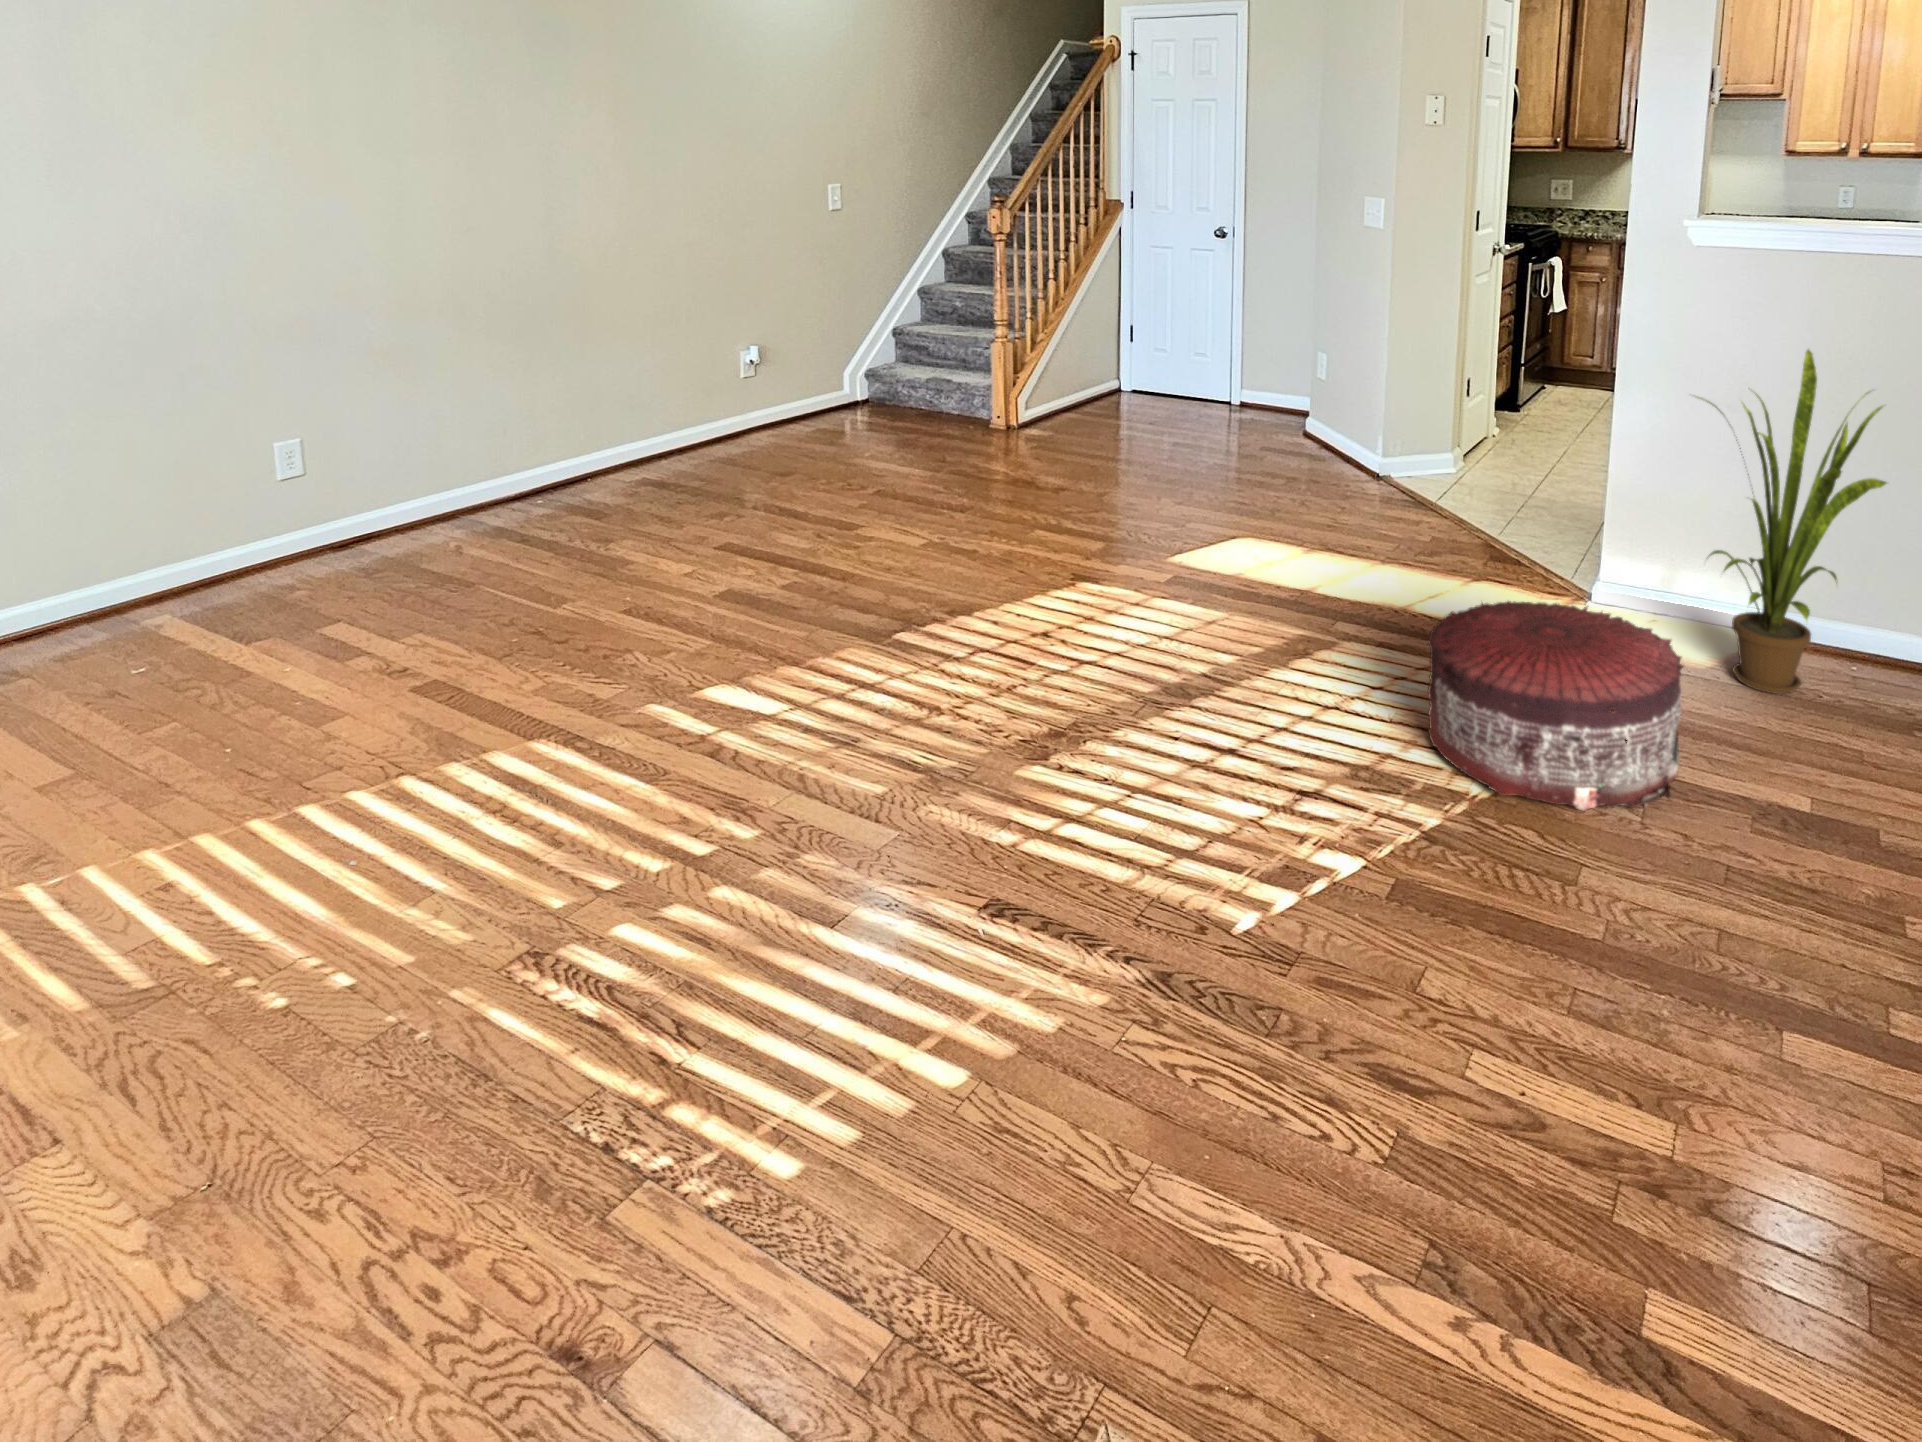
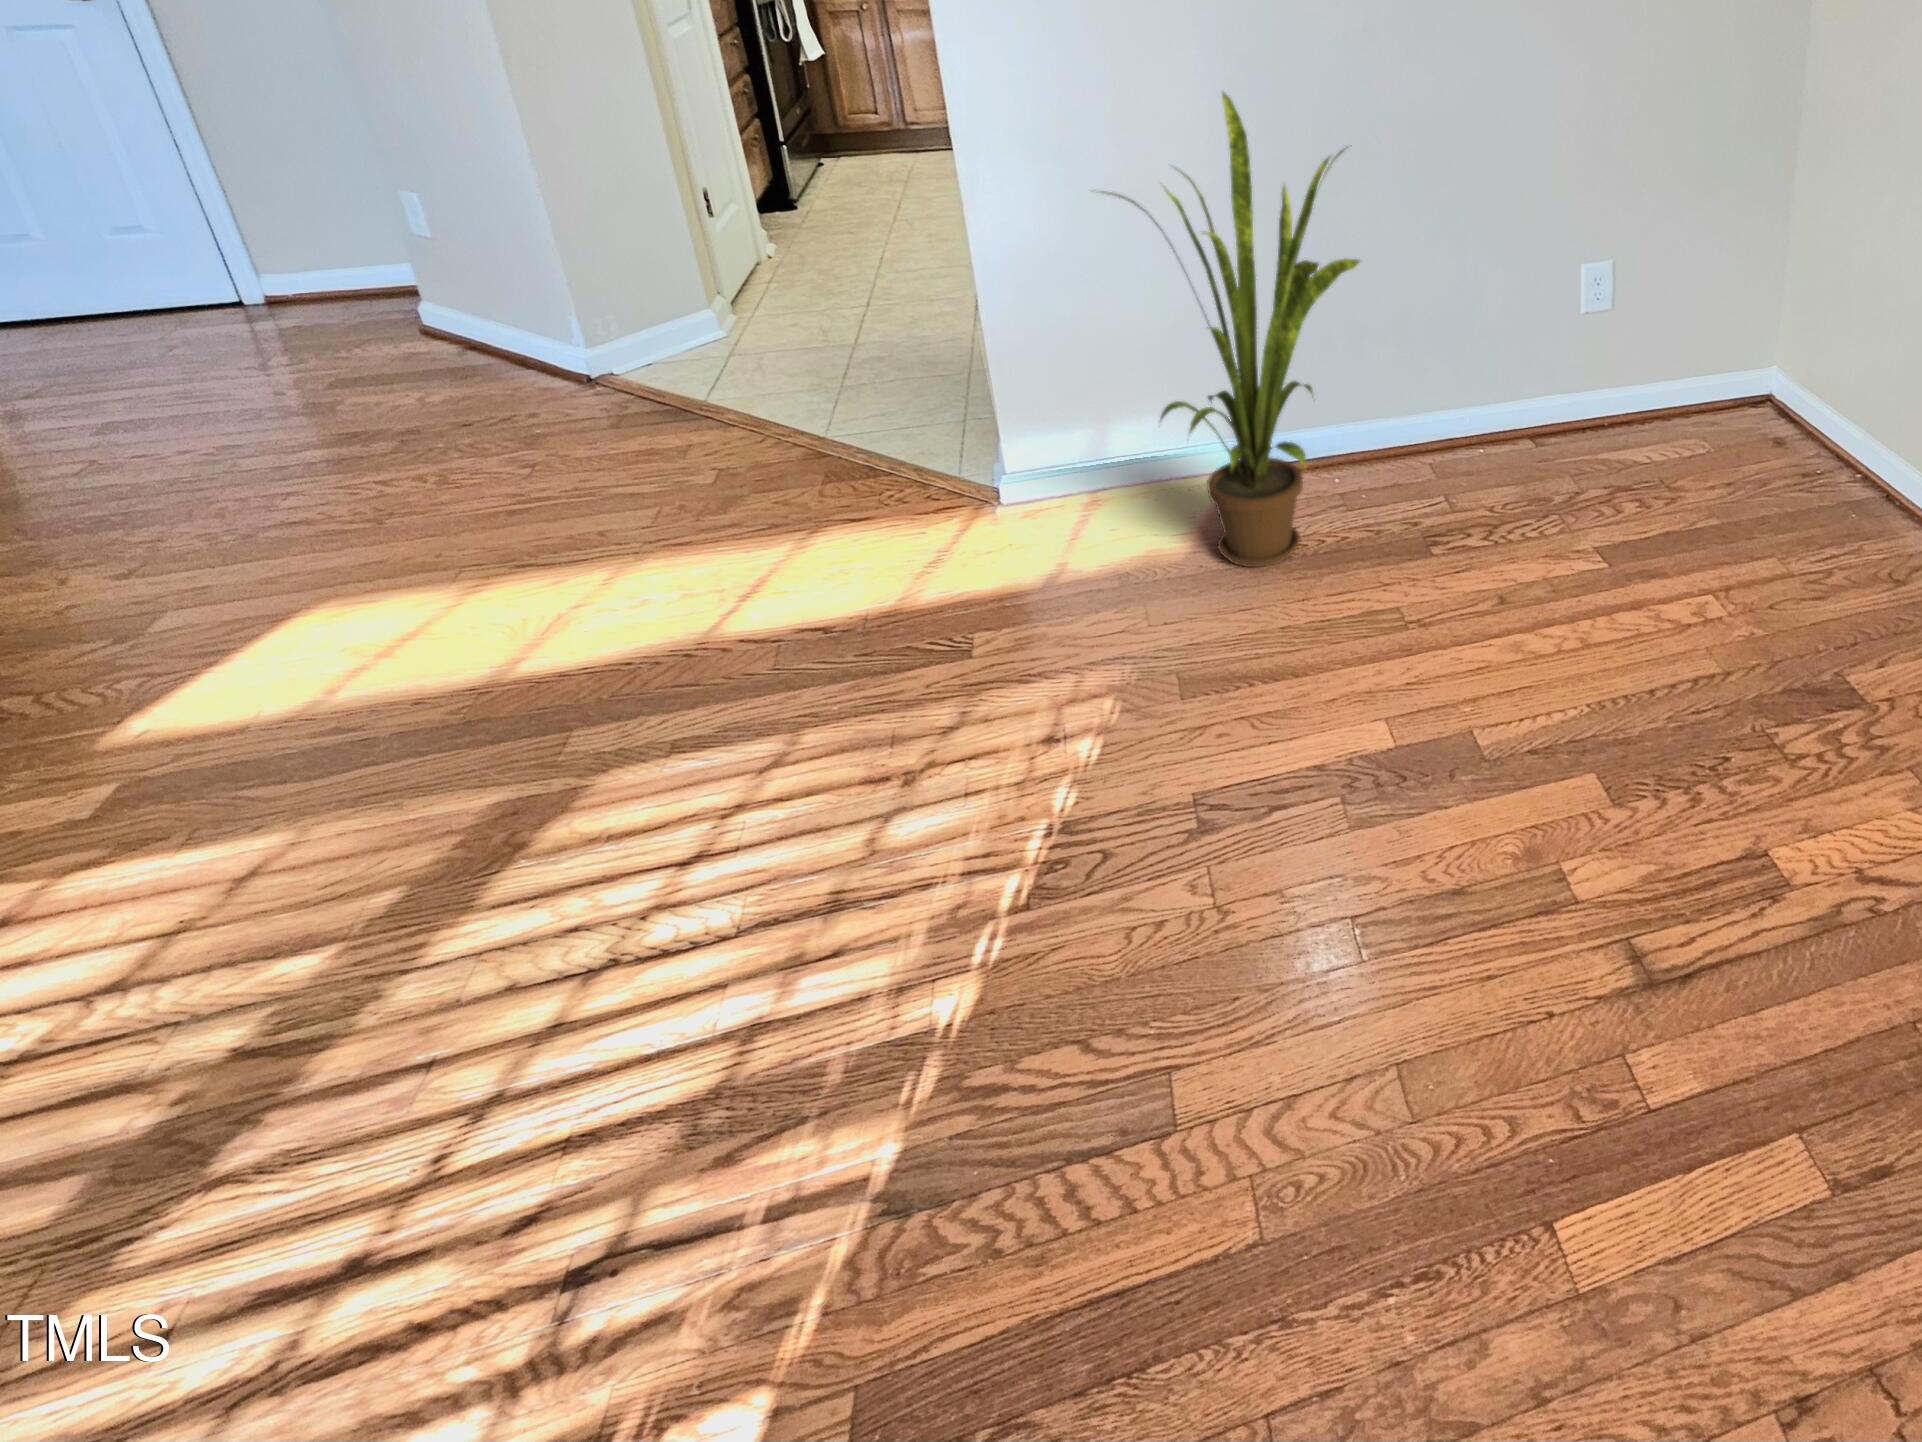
pouf: present [1428,601,1684,811] -> none [774,570,1238,999]

